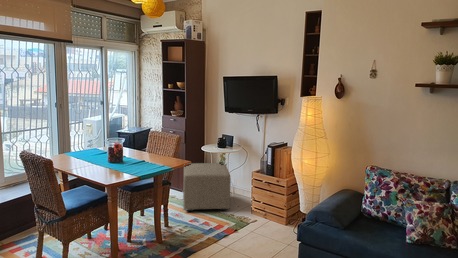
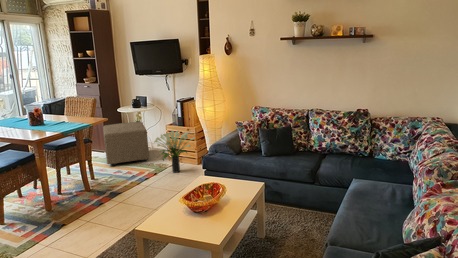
potted plant: none [238,182,287,233] -> present [154,131,195,173]

